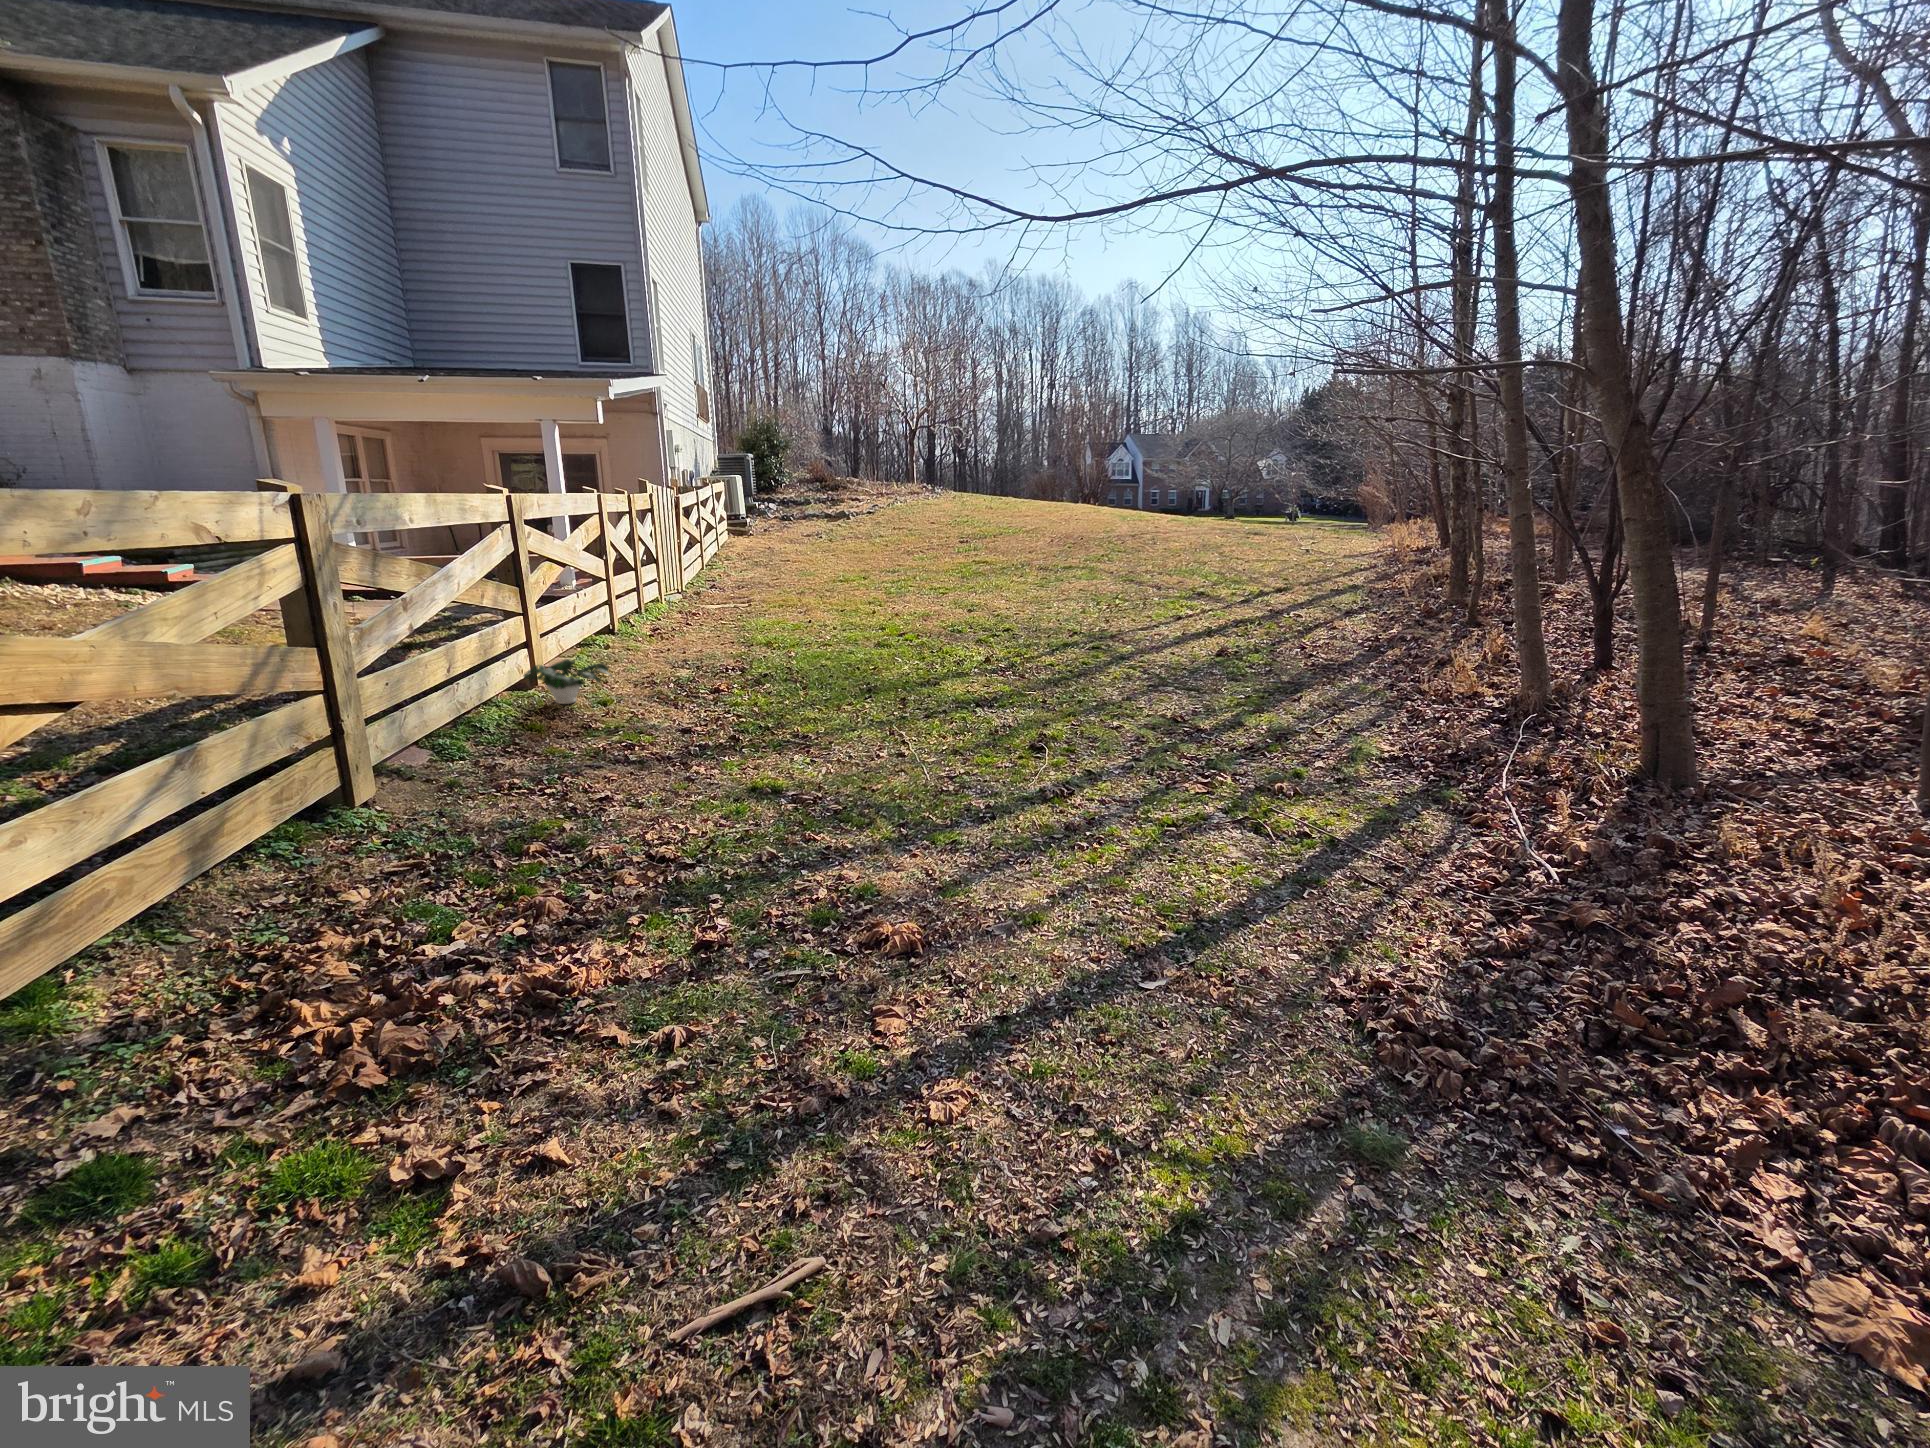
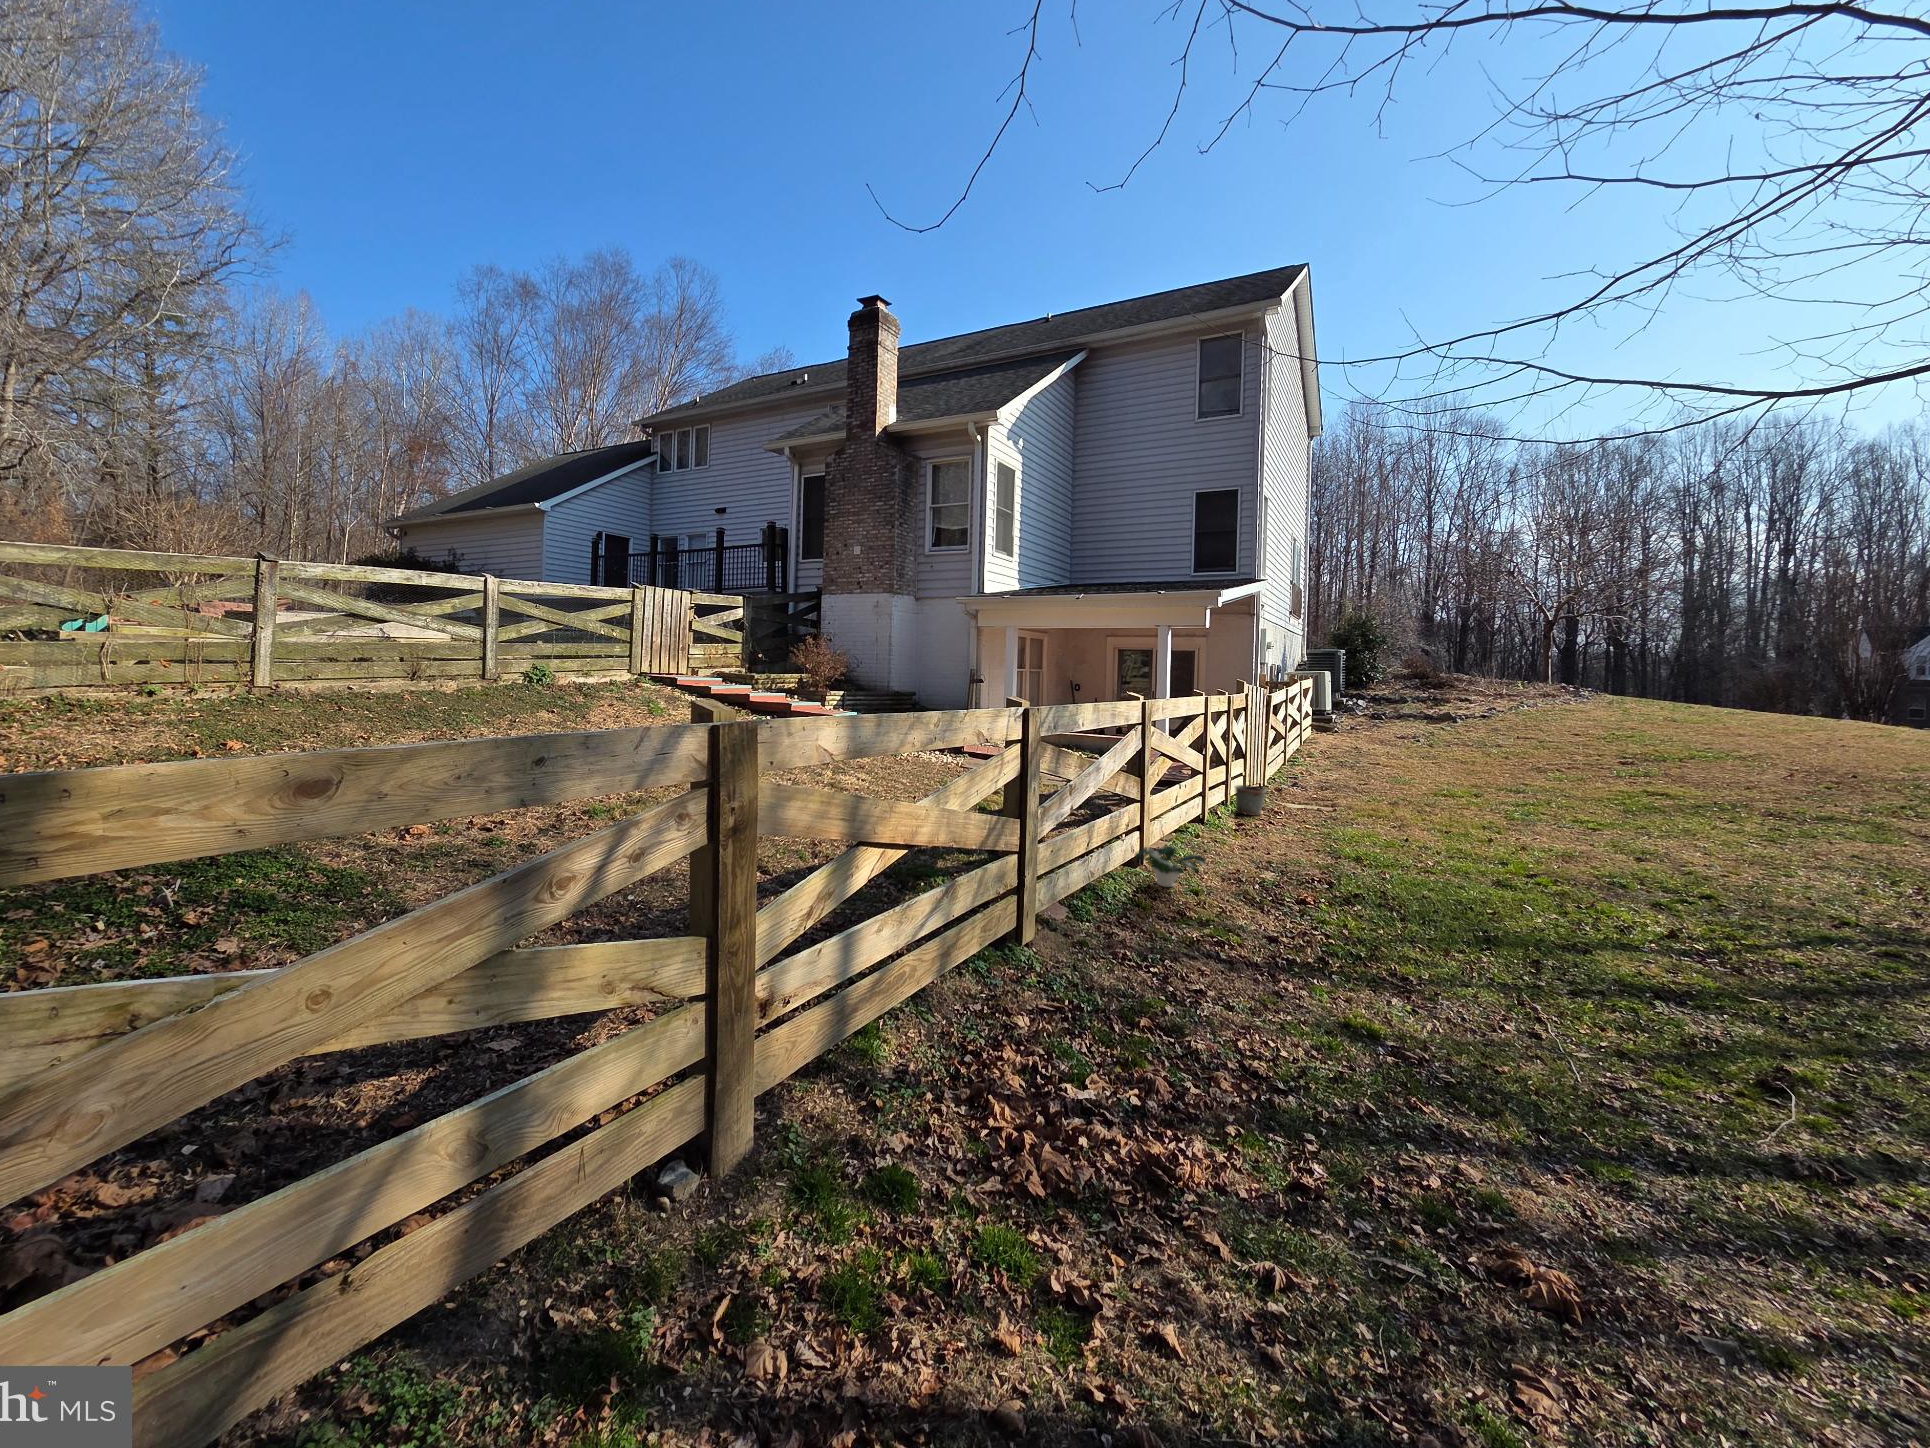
bucket: none [645,589,679,620] -> present [1235,785,1266,816]

